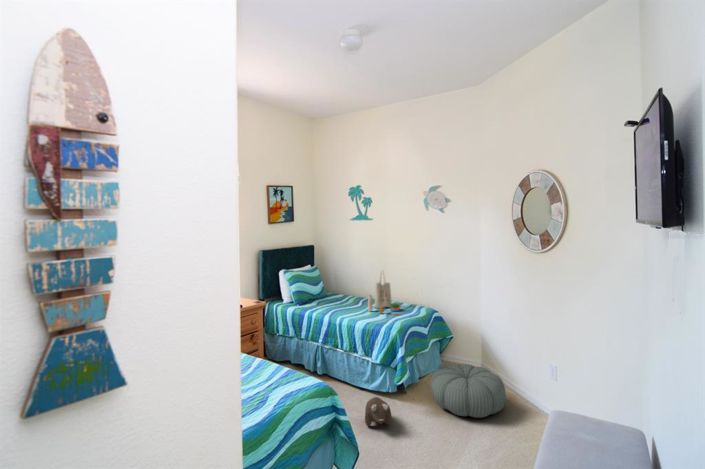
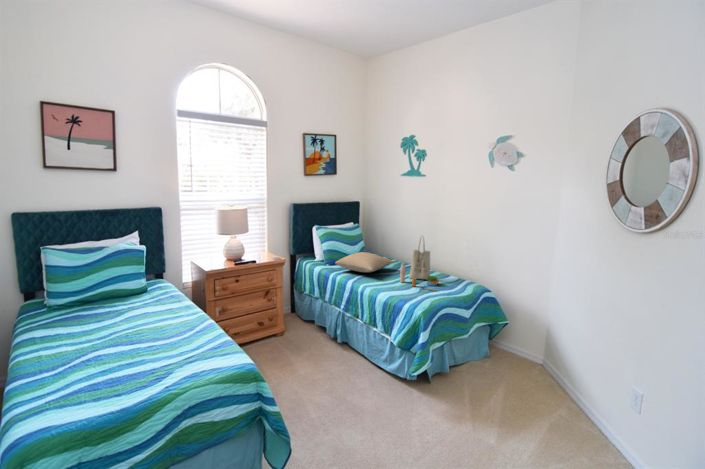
pillow: none [308,290,357,307] -> present [335,252,393,272]
pouf: present [430,364,506,418] -> none [457,361,558,439]
plush toy: present [365,397,391,427] -> none [364,386,397,422]

